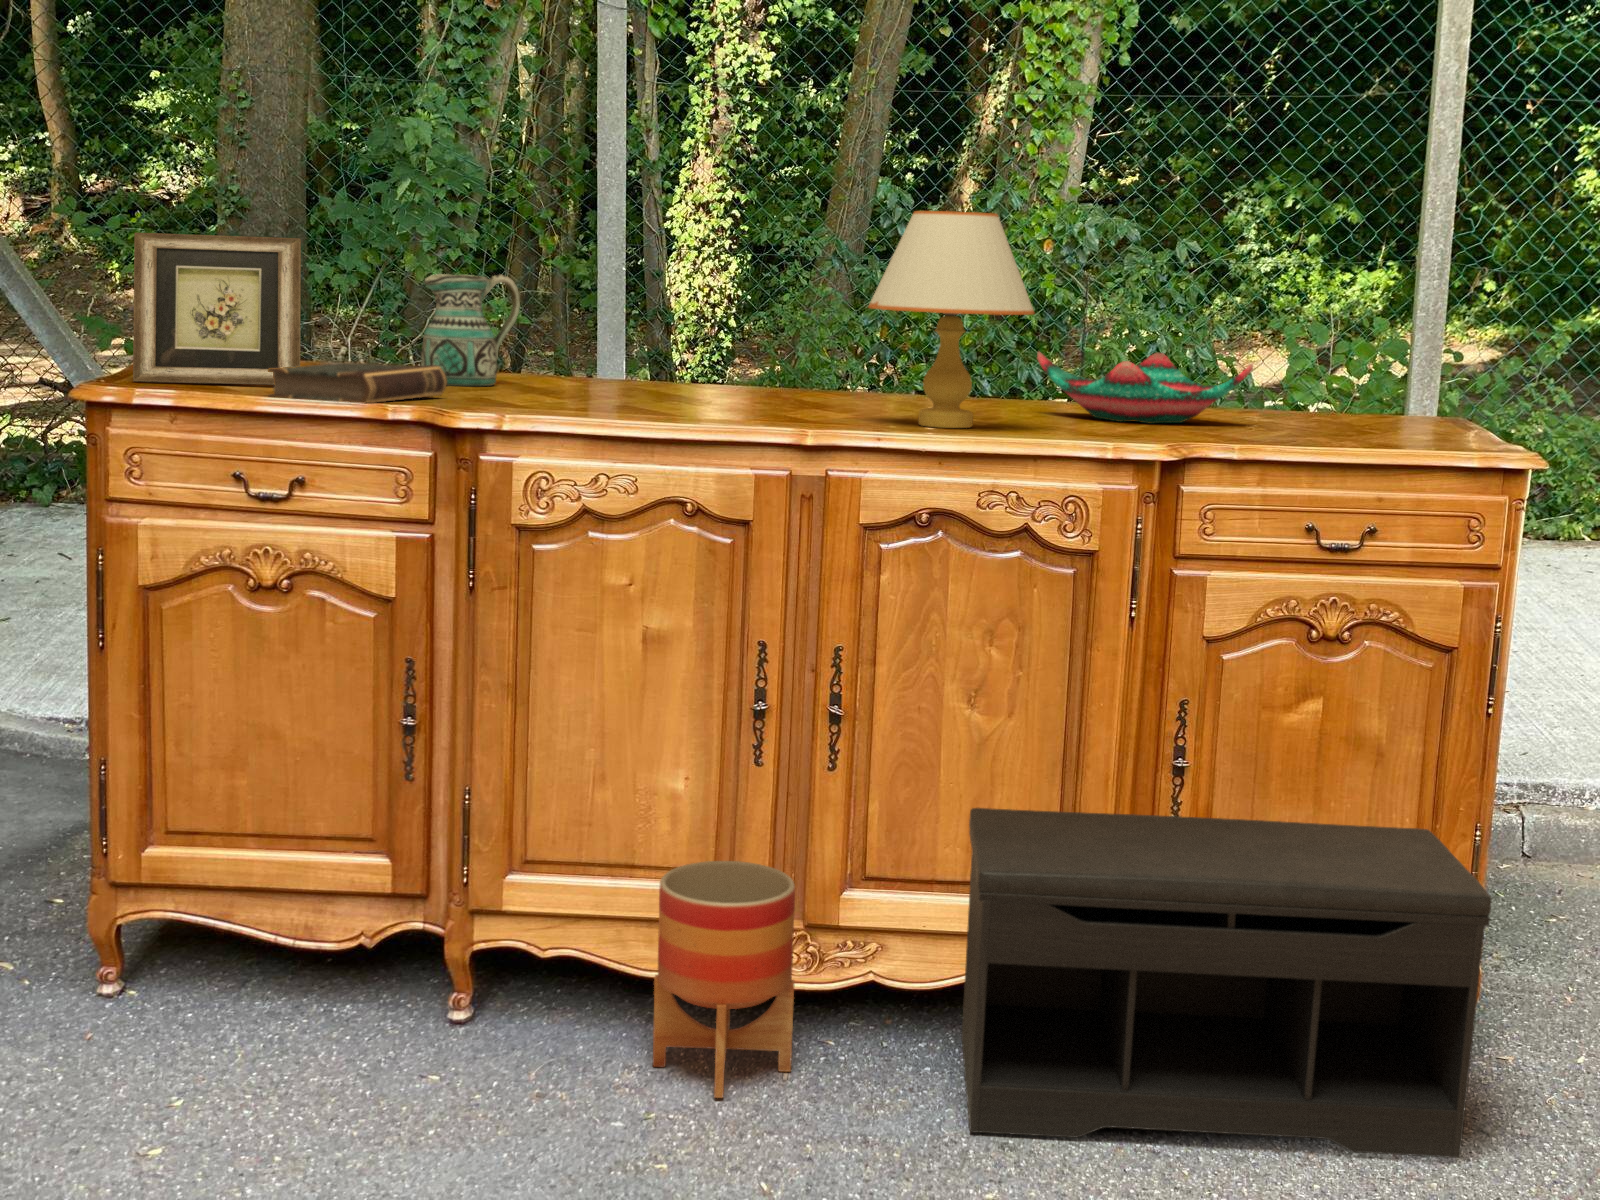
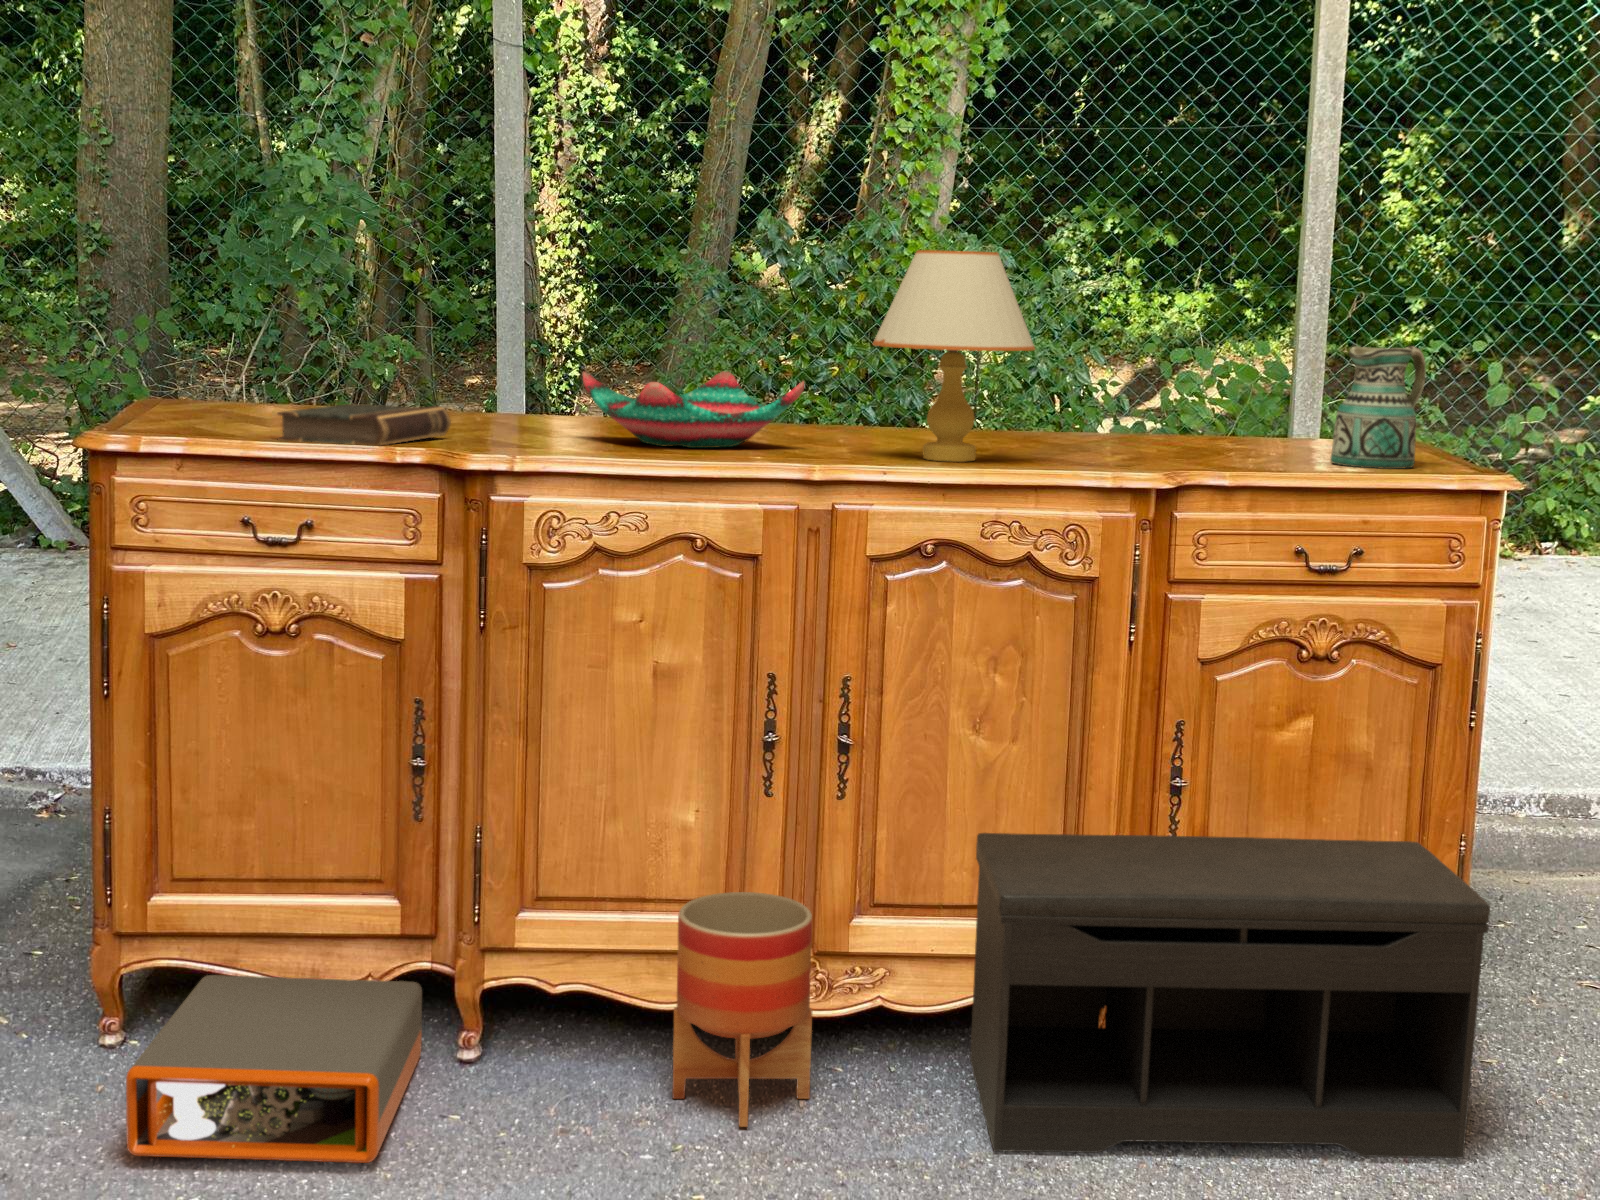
picture frame: present [133,233,301,385] -> none [127,276,297,427]
ceramic pitcher: present [421,274,520,386] -> present [1331,346,1426,469]
decorative bowl: present [1037,352,1253,423] -> present [583,371,804,448]
storage box: none [100,928,411,1120] -> present [126,975,422,1163]

